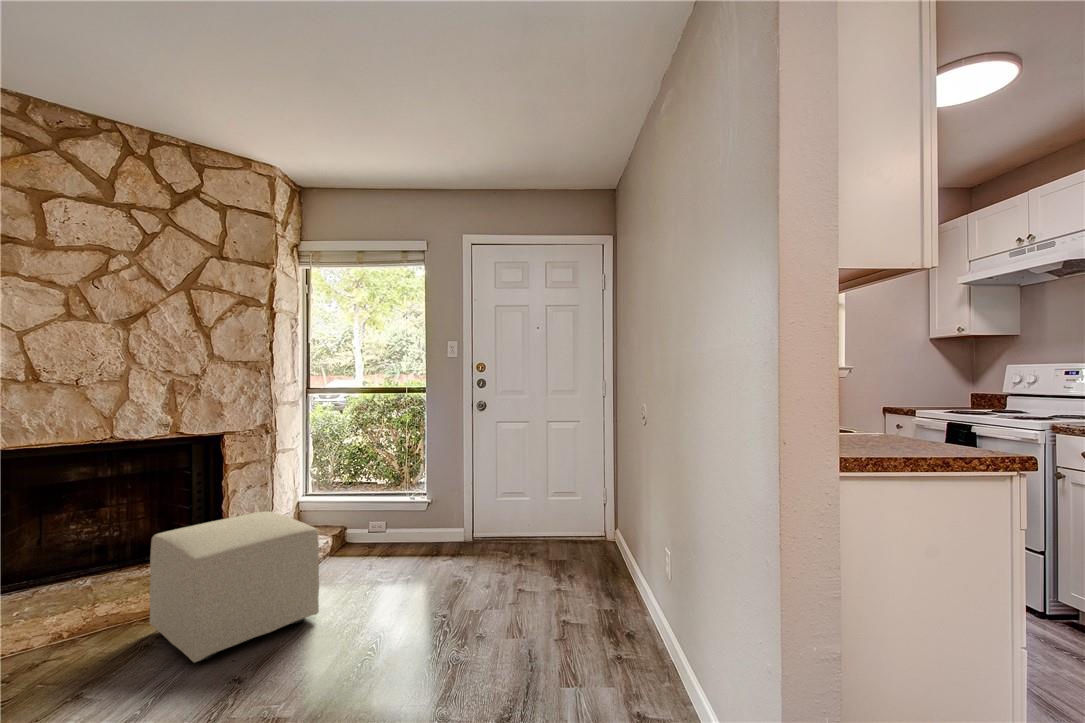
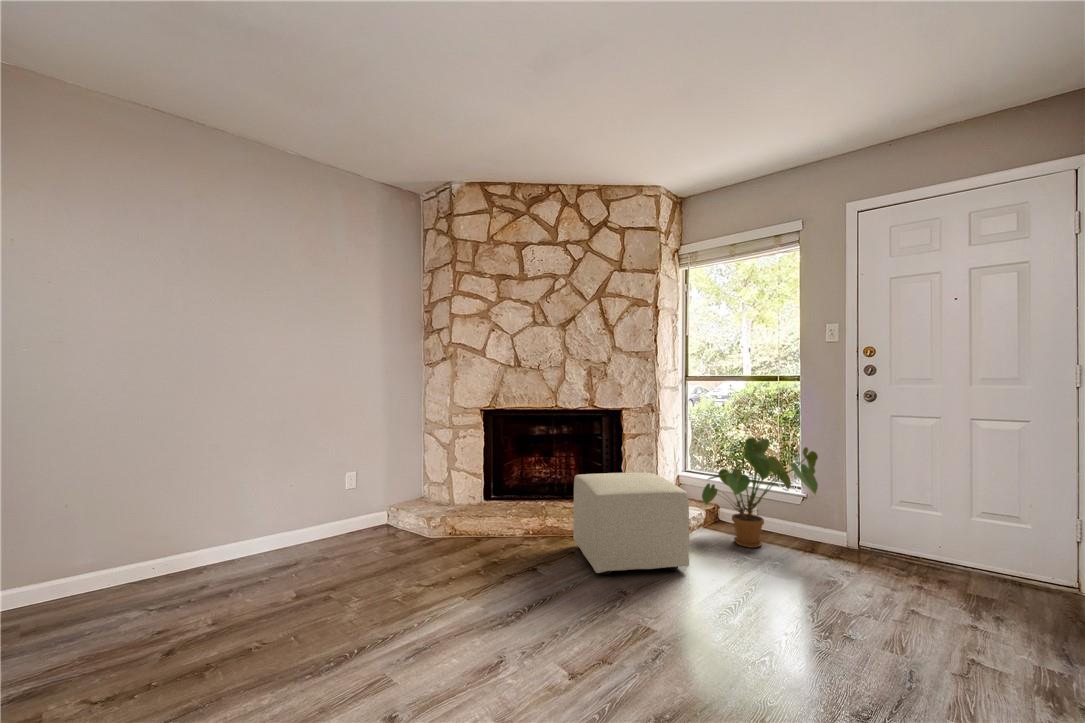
house plant: none [328,452,444,570] -> present [702,438,818,548]

